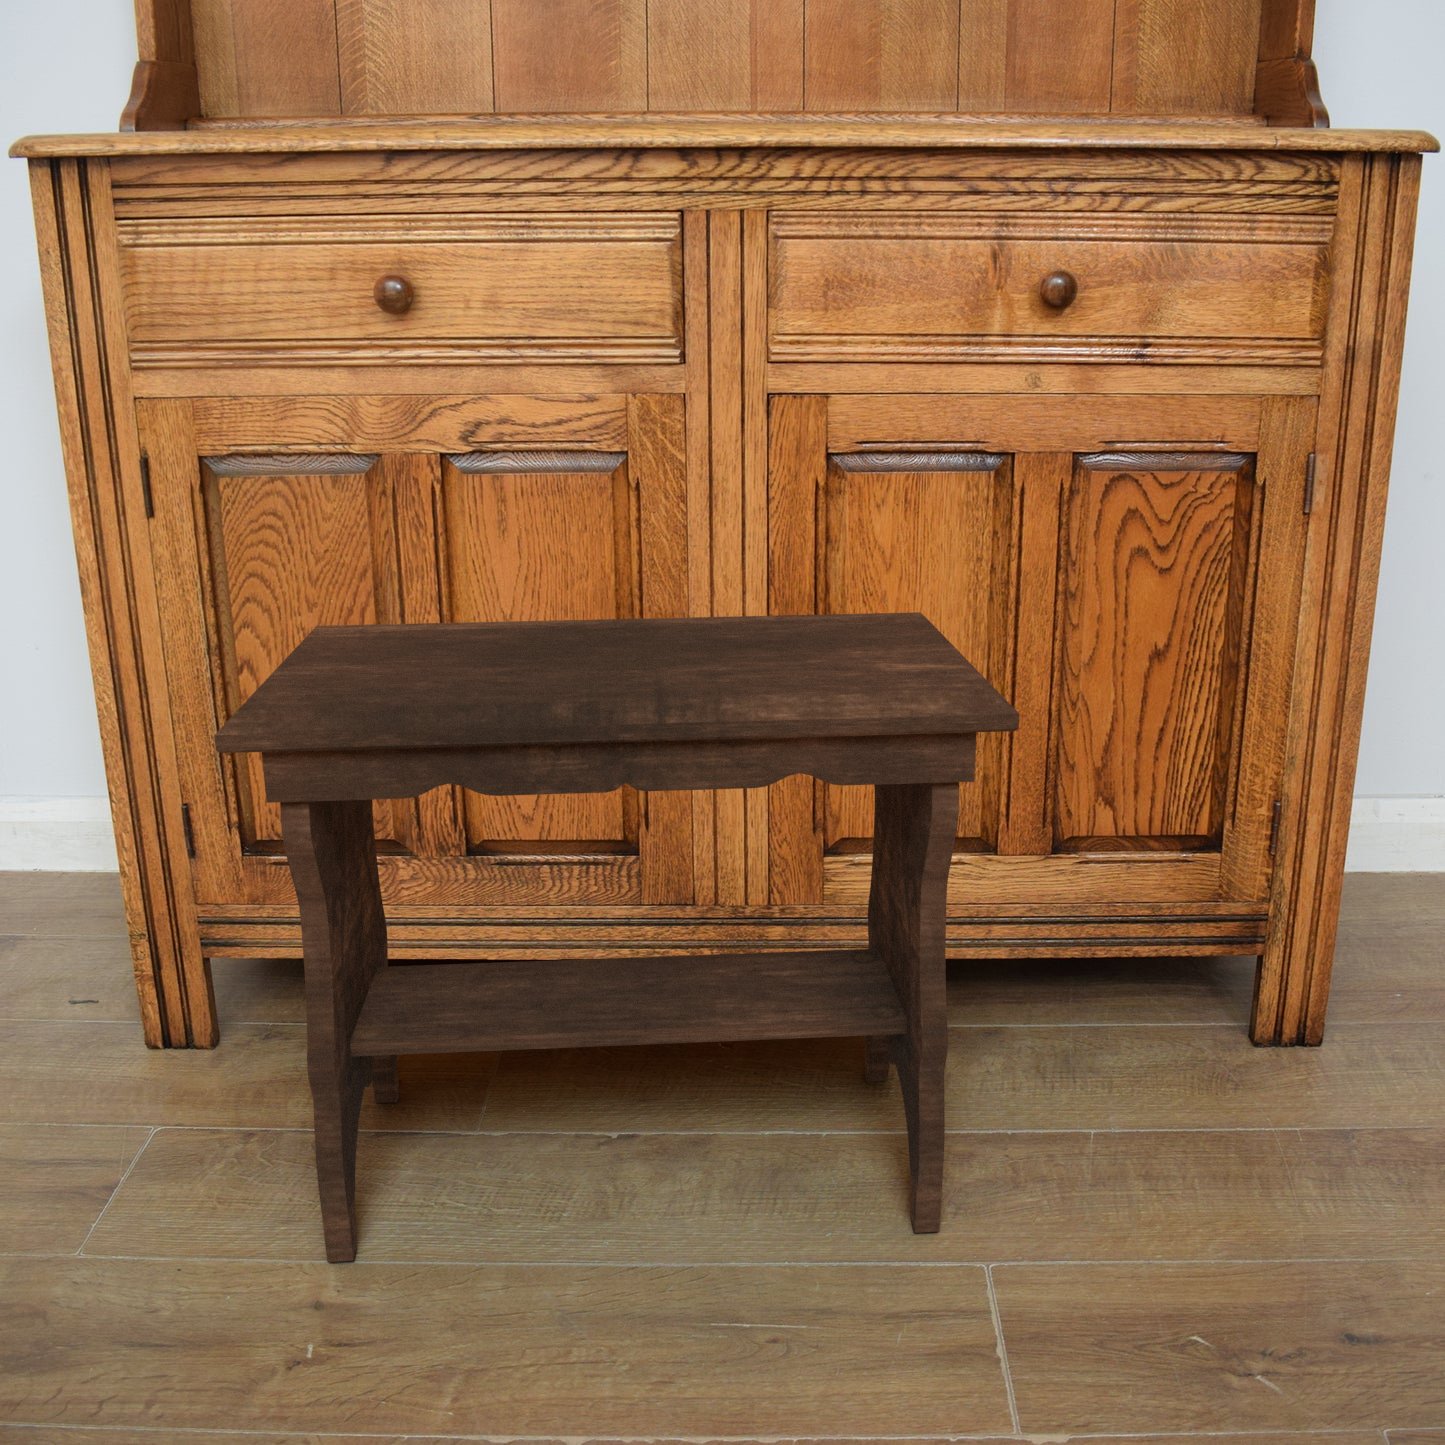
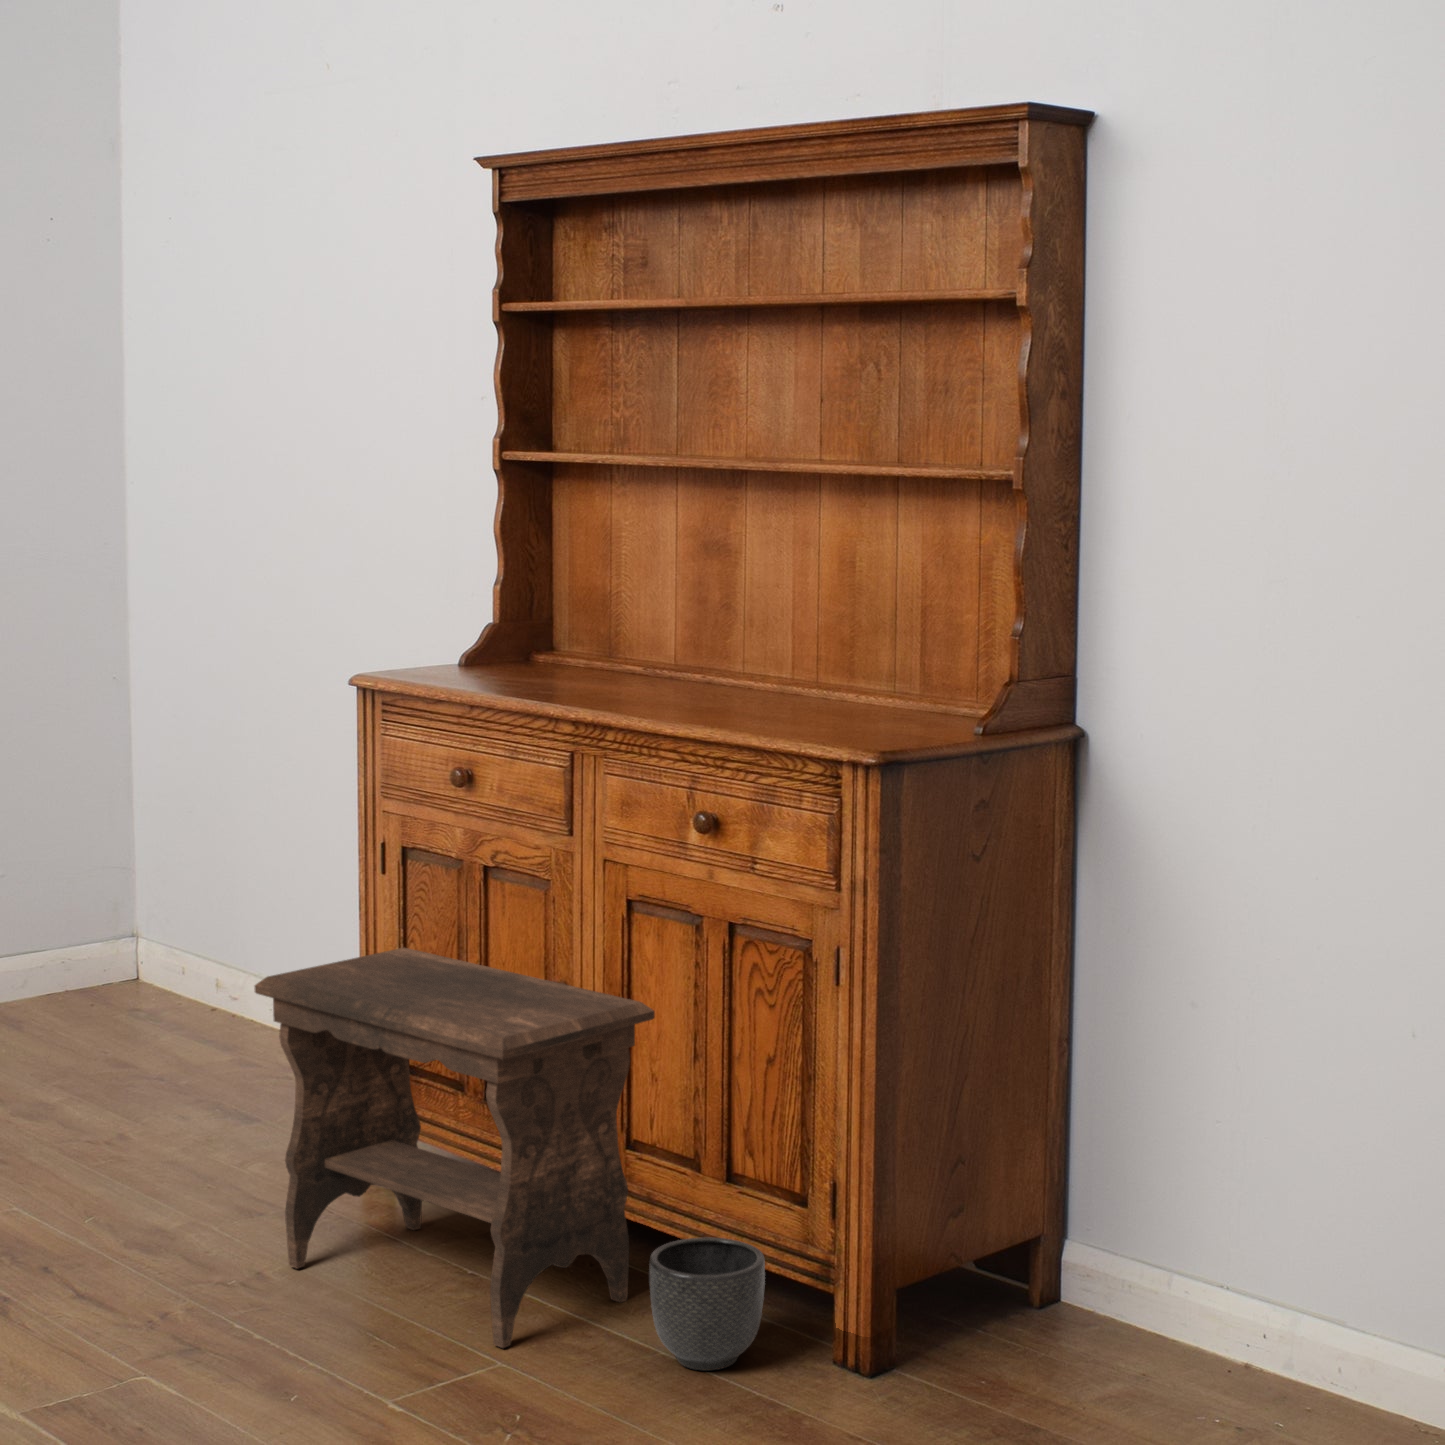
planter: none [1080,927,1267,1133] -> present [649,1238,765,1371]

